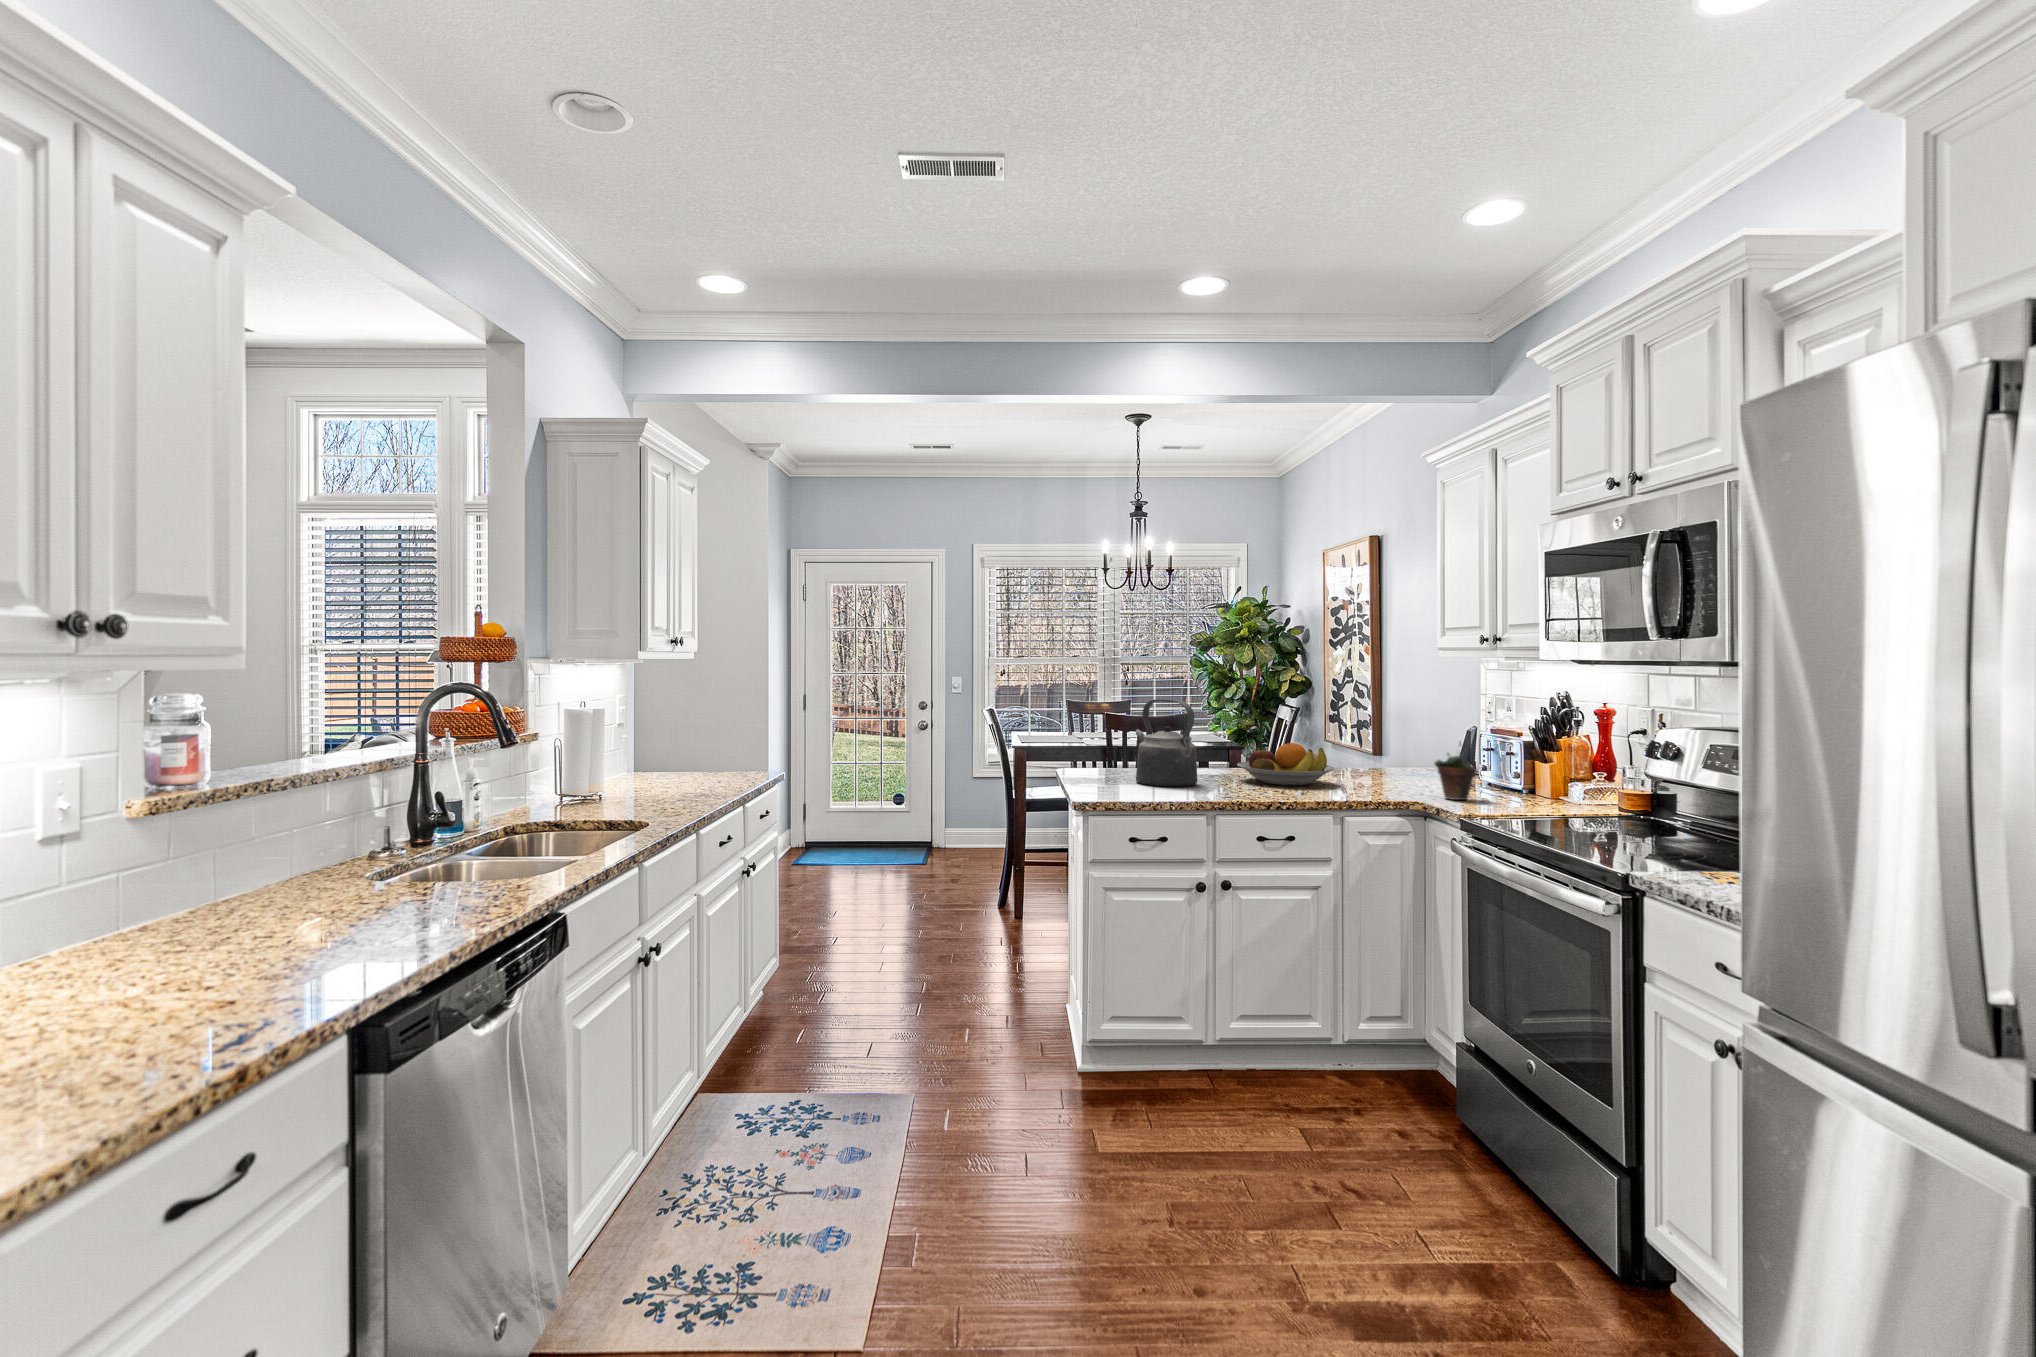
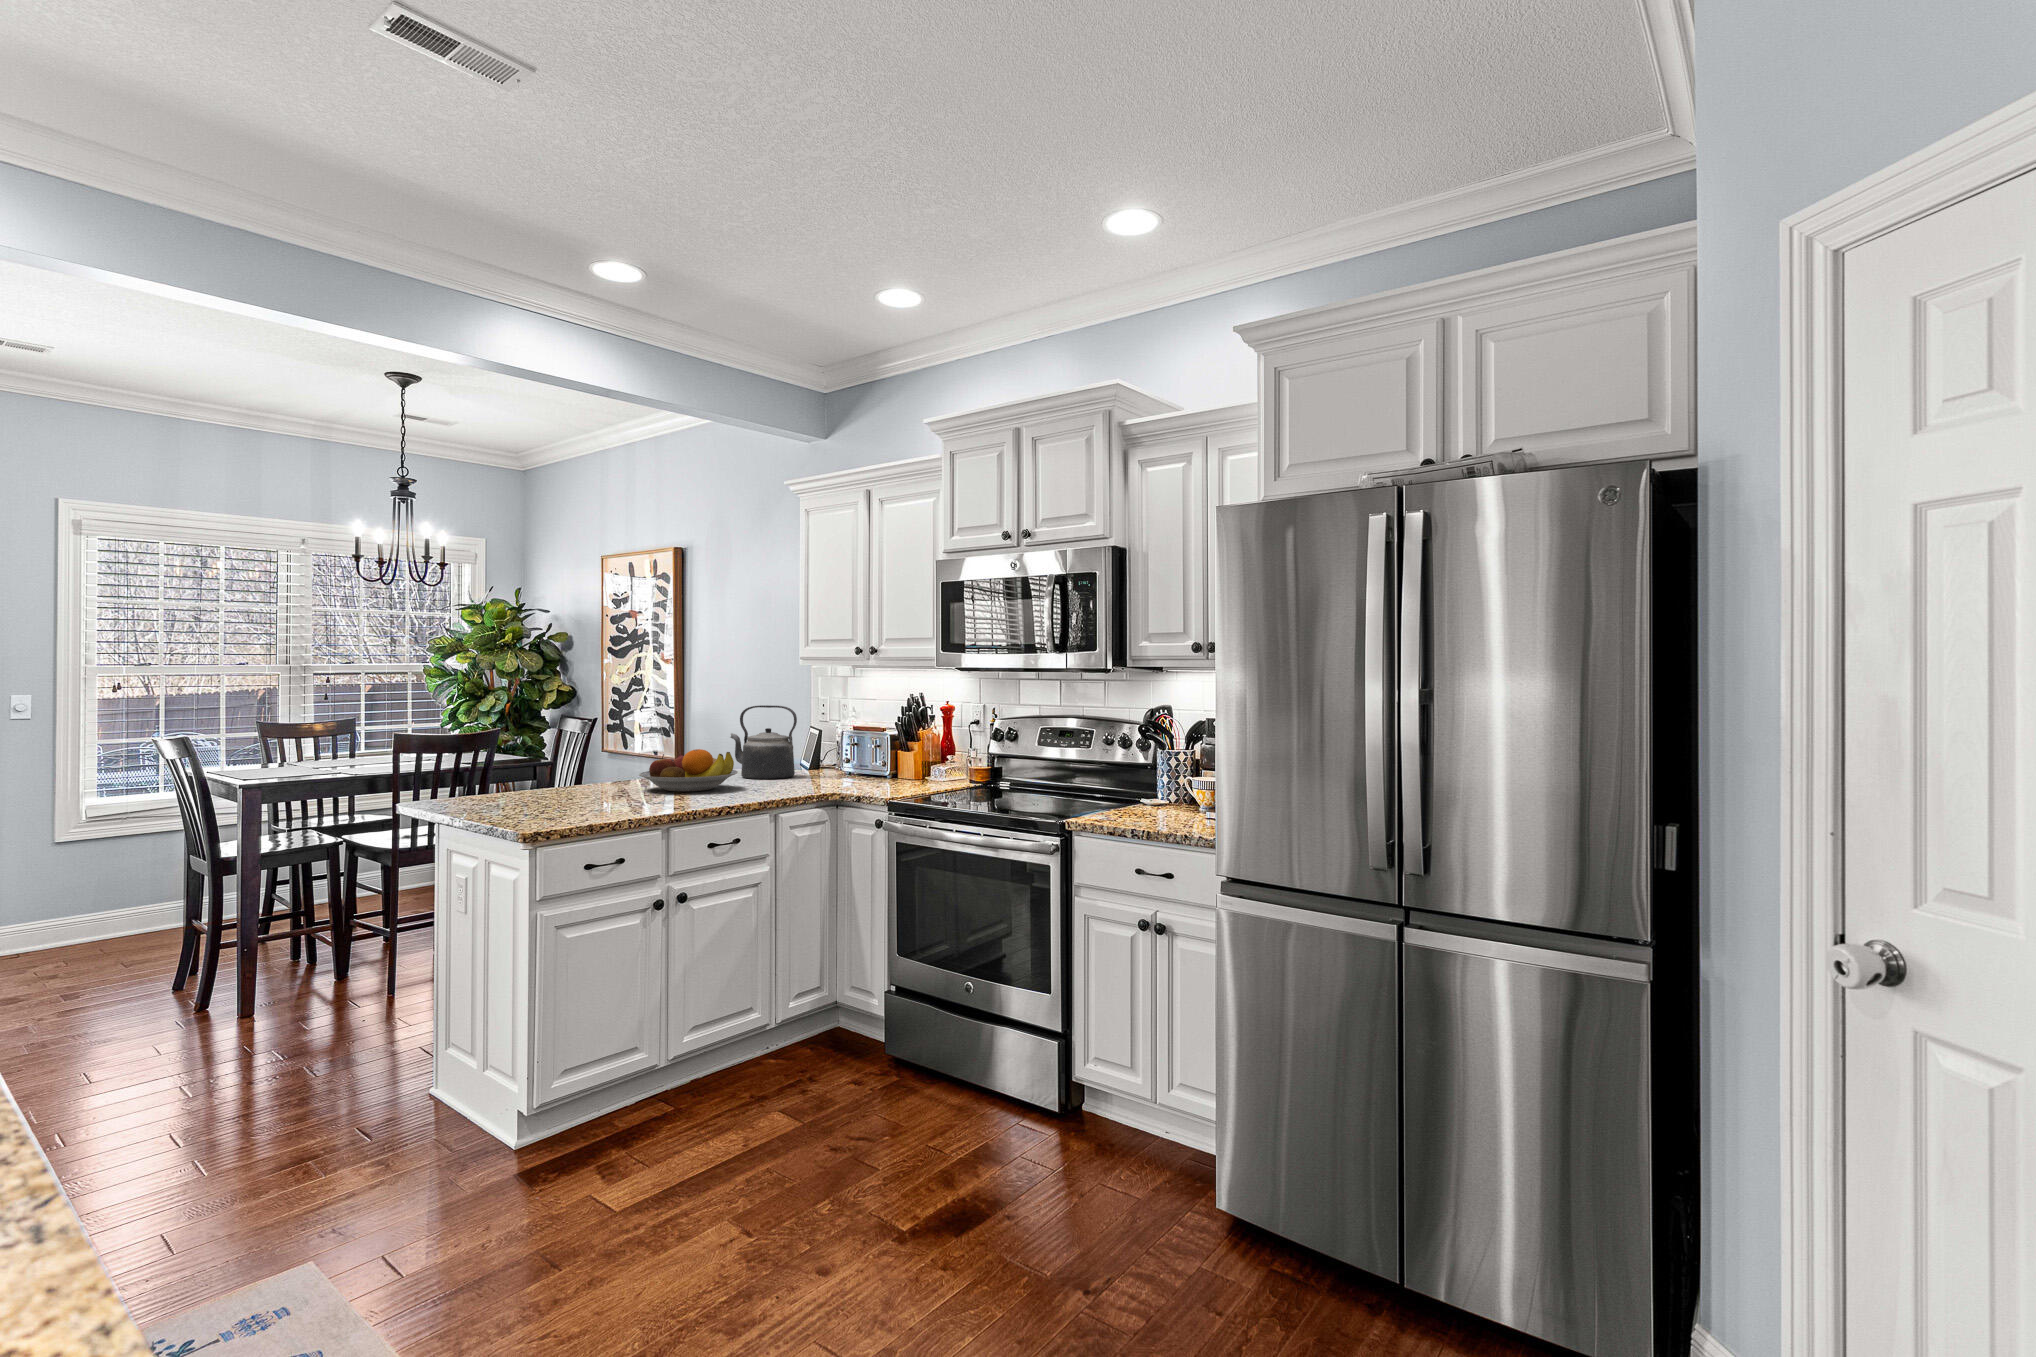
kettle: present [1136,699,1197,787] -> present [730,705,797,779]
succulent plant: present [1434,743,1476,800] -> none [834,735,867,788]

